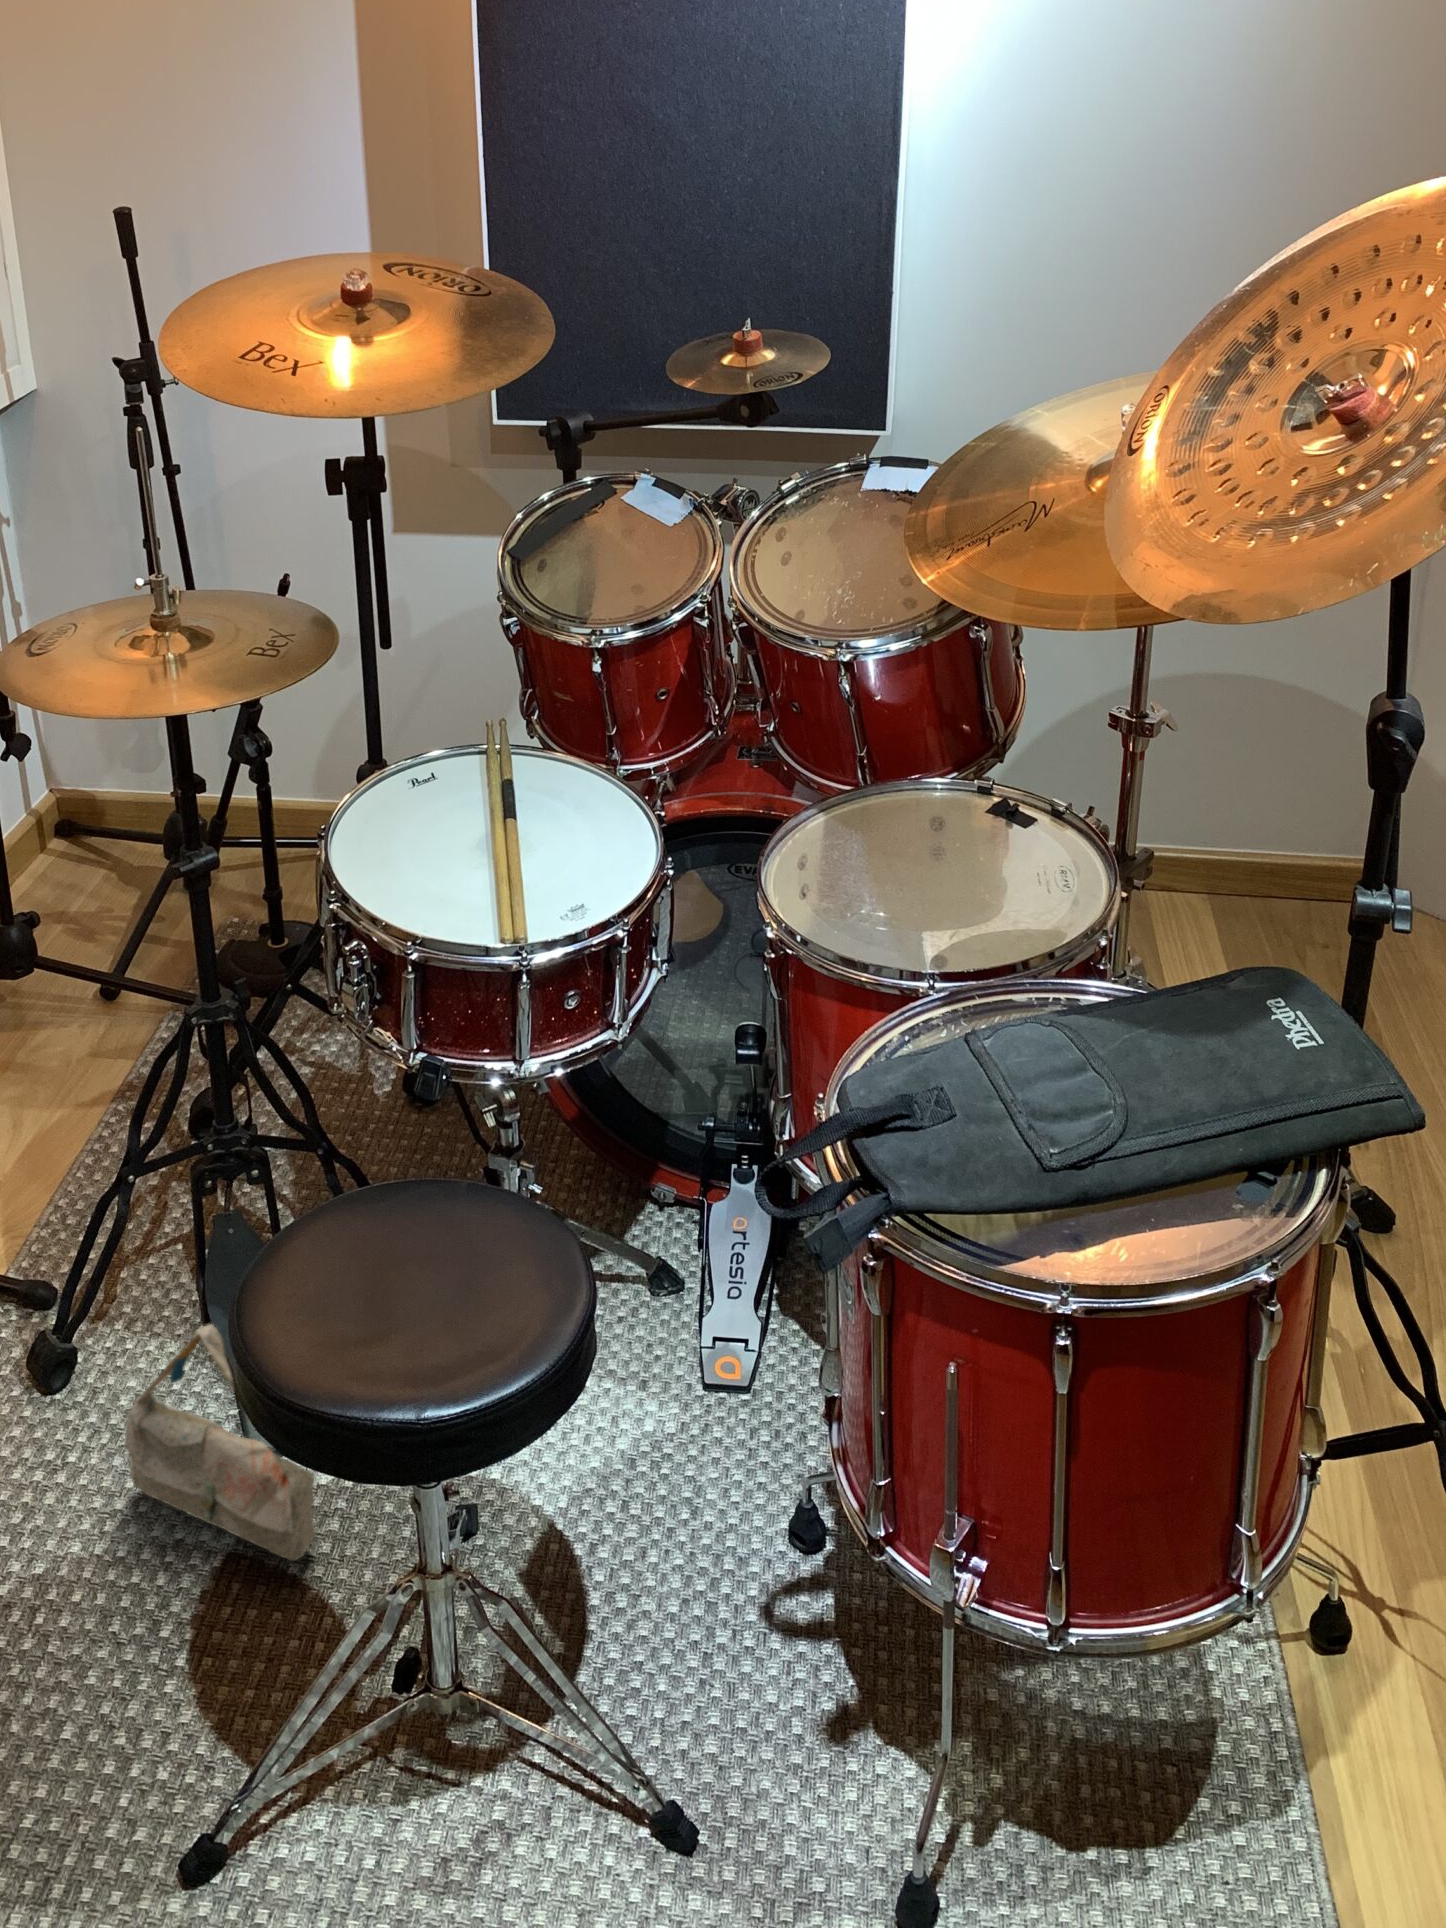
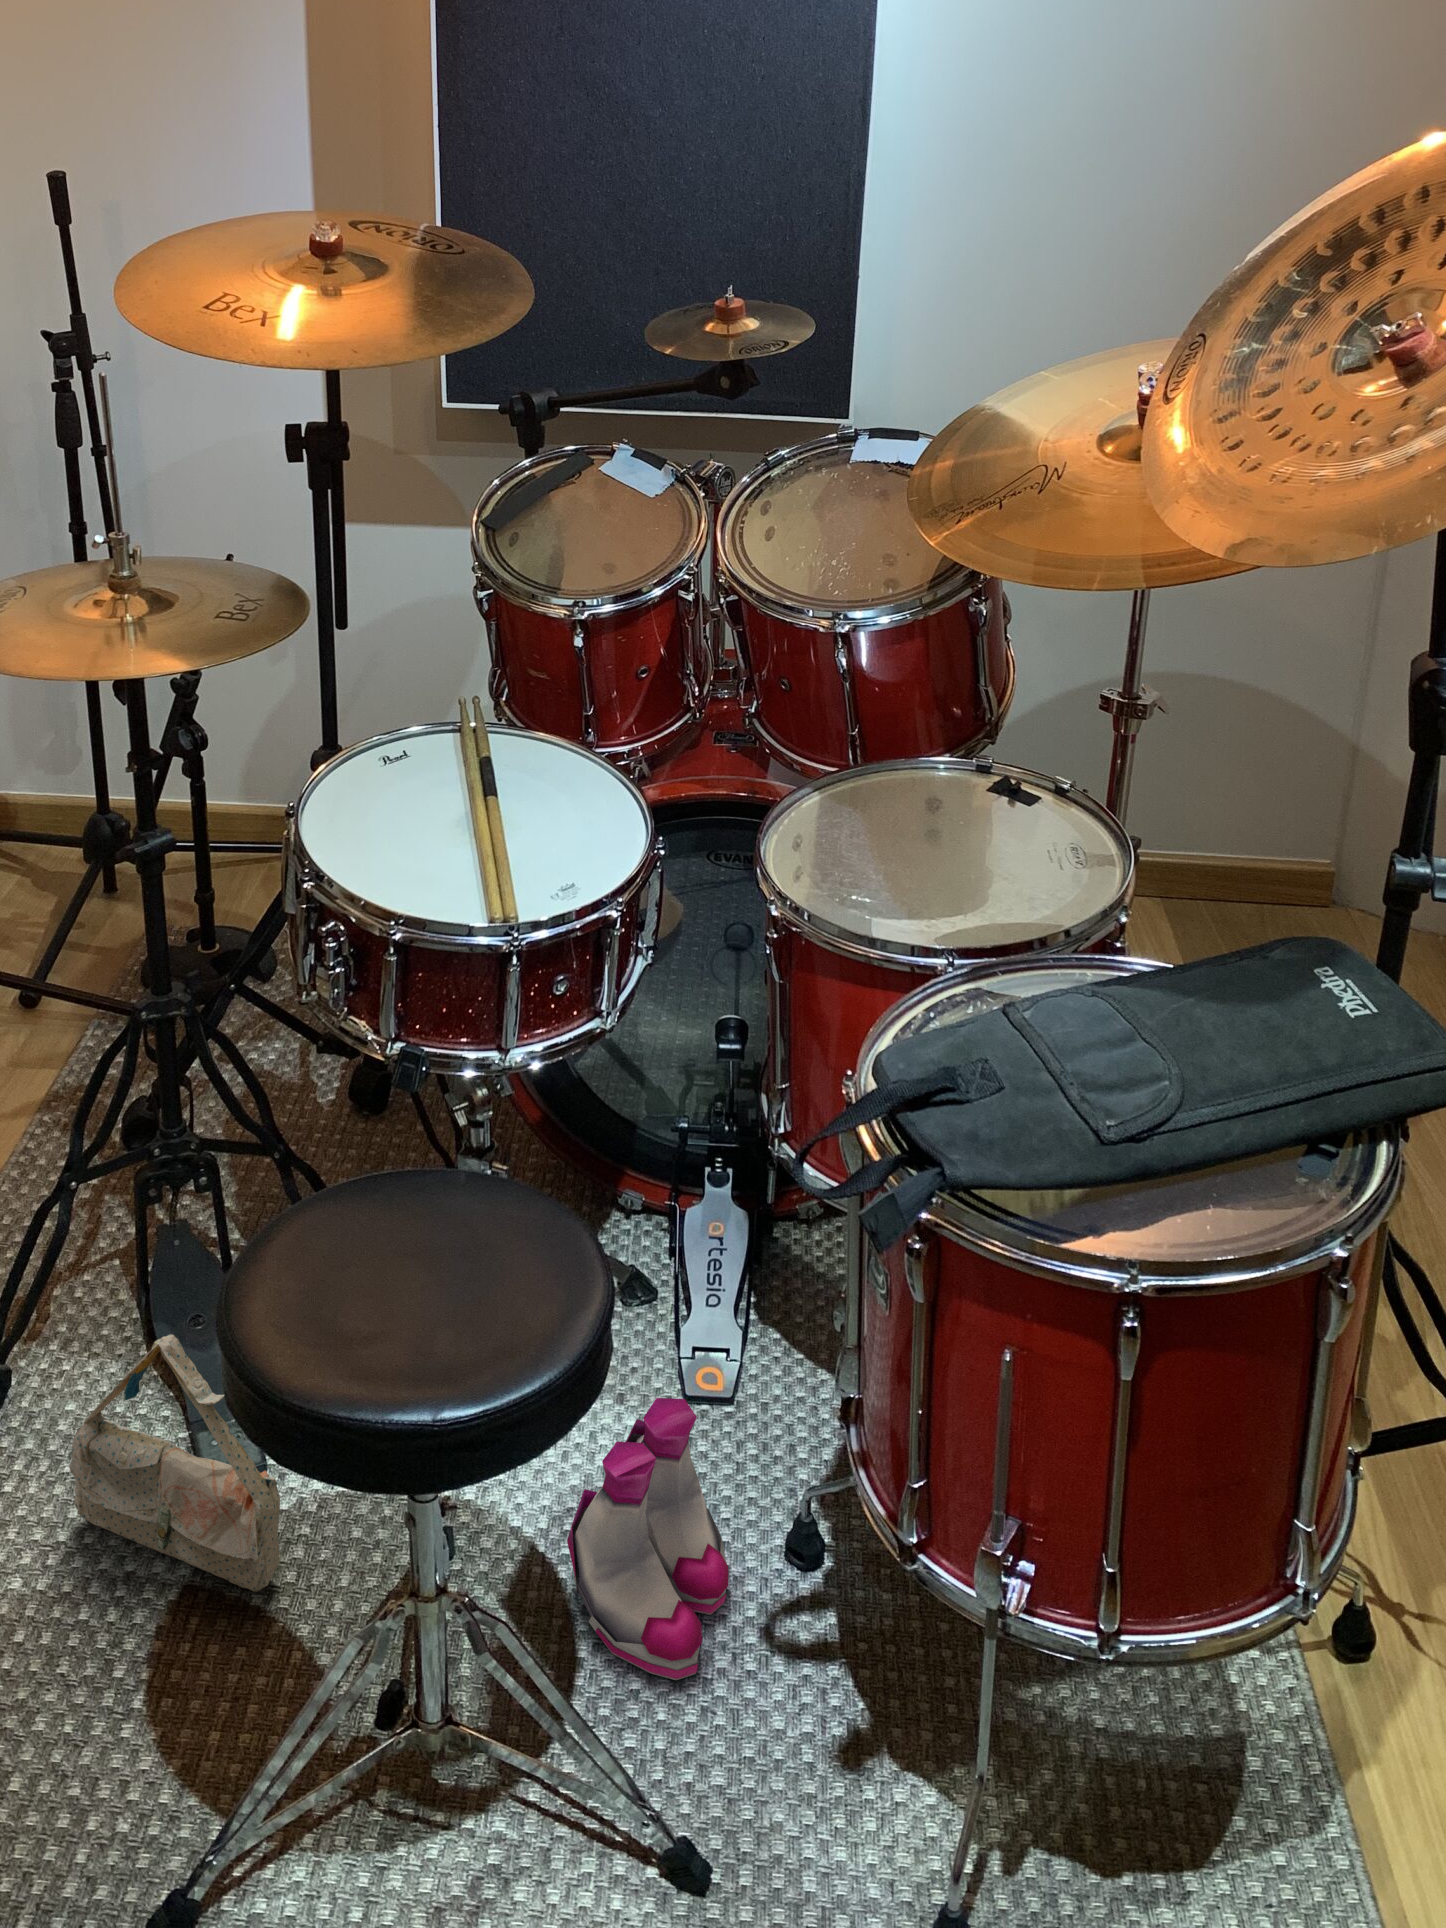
boots: none [580,1390,733,1654] -> present [567,1398,729,1680]

